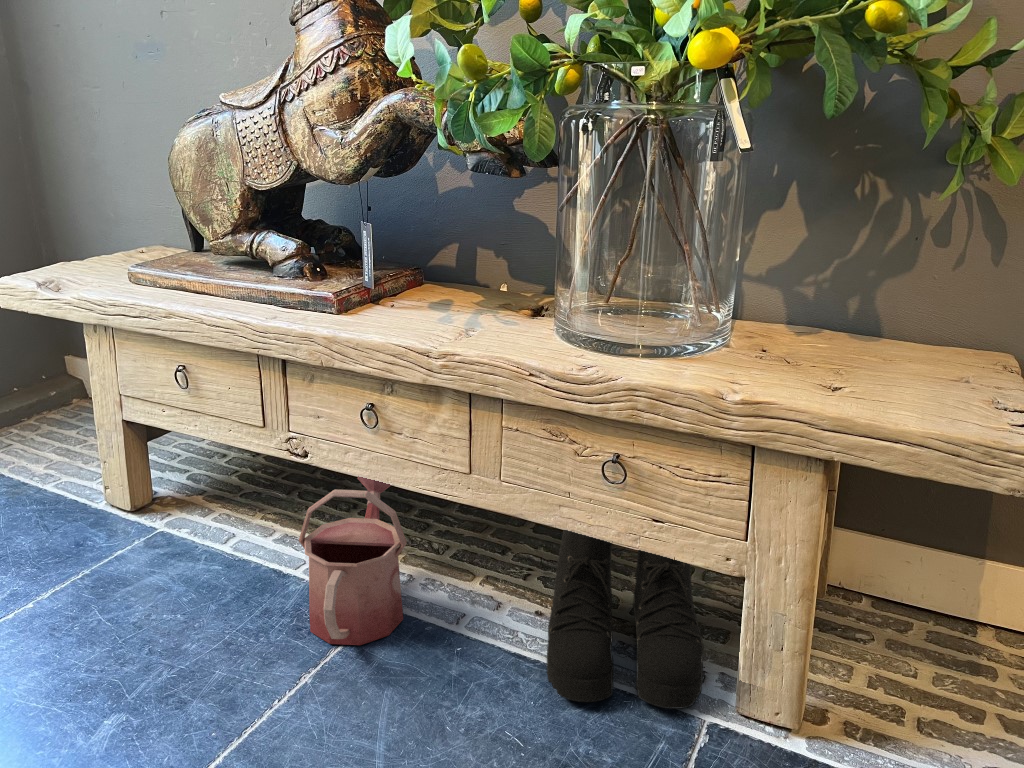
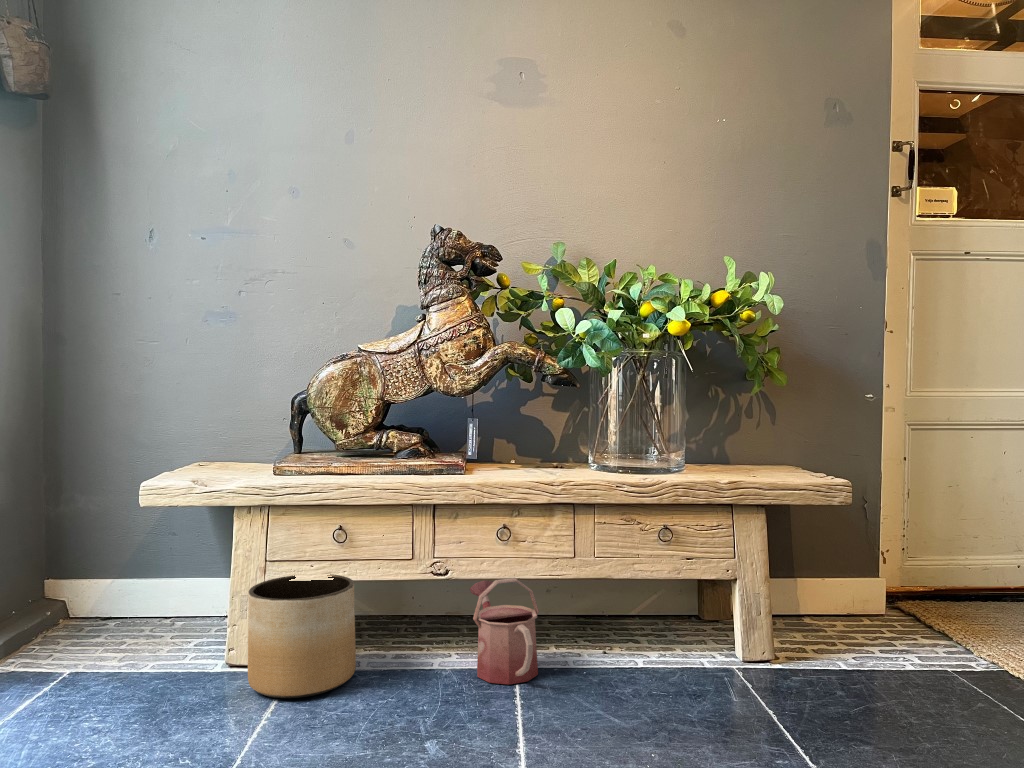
planter: none [24,420,192,590] -> present [248,574,356,698]
boots: present [547,530,703,709] -> none [615,568,727,673]

